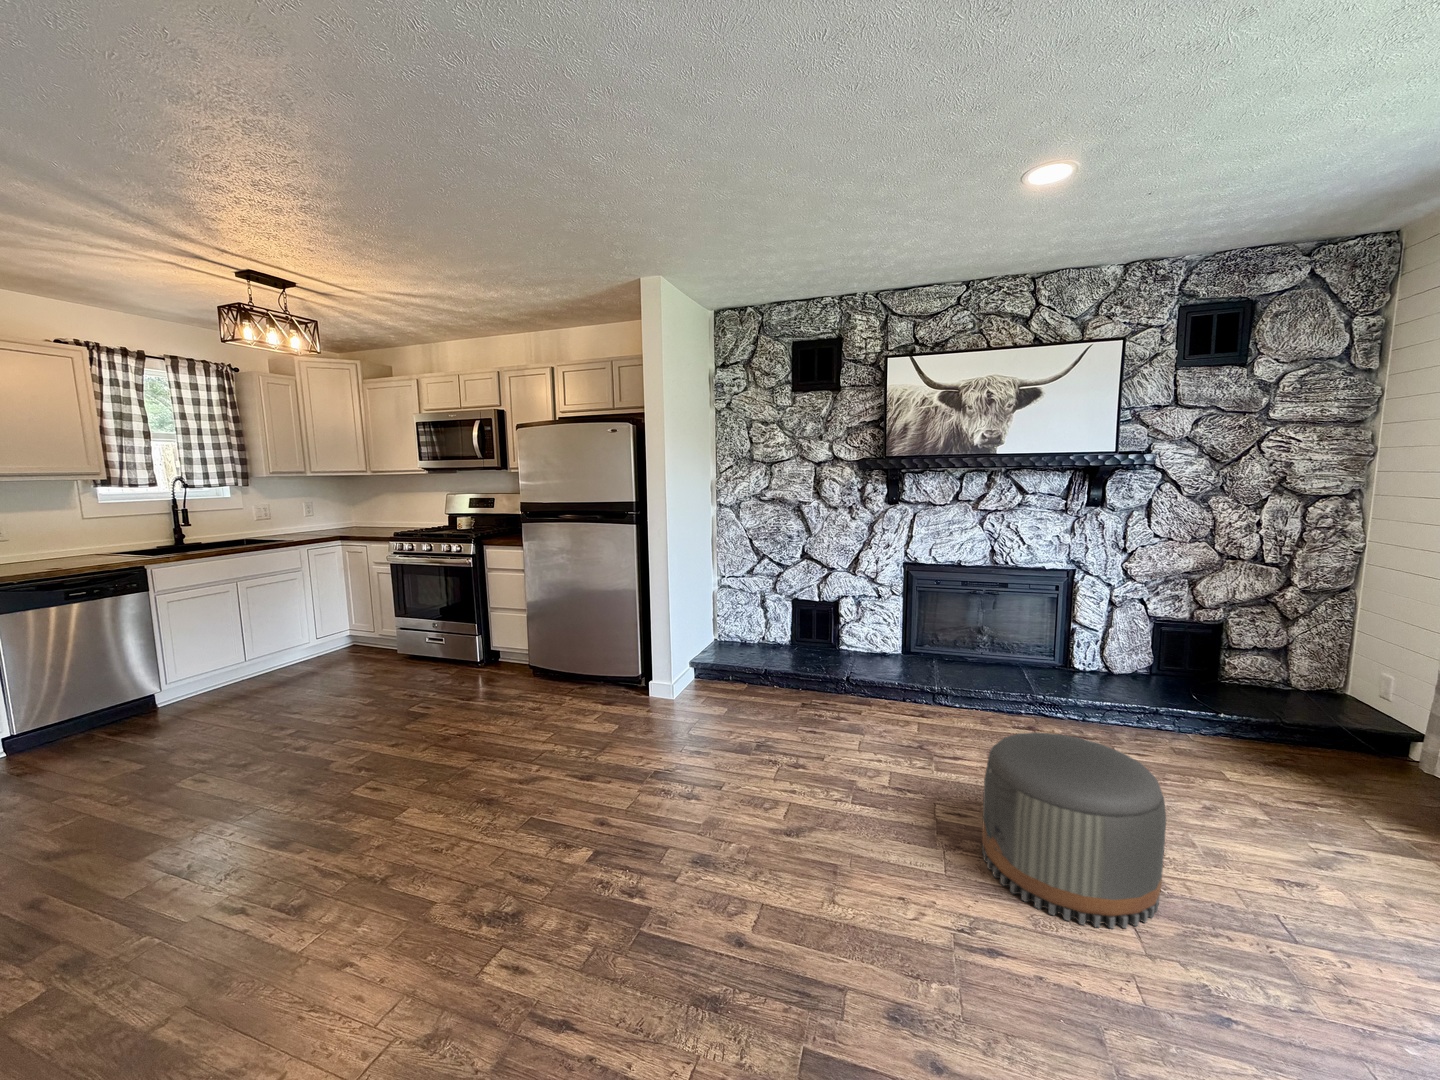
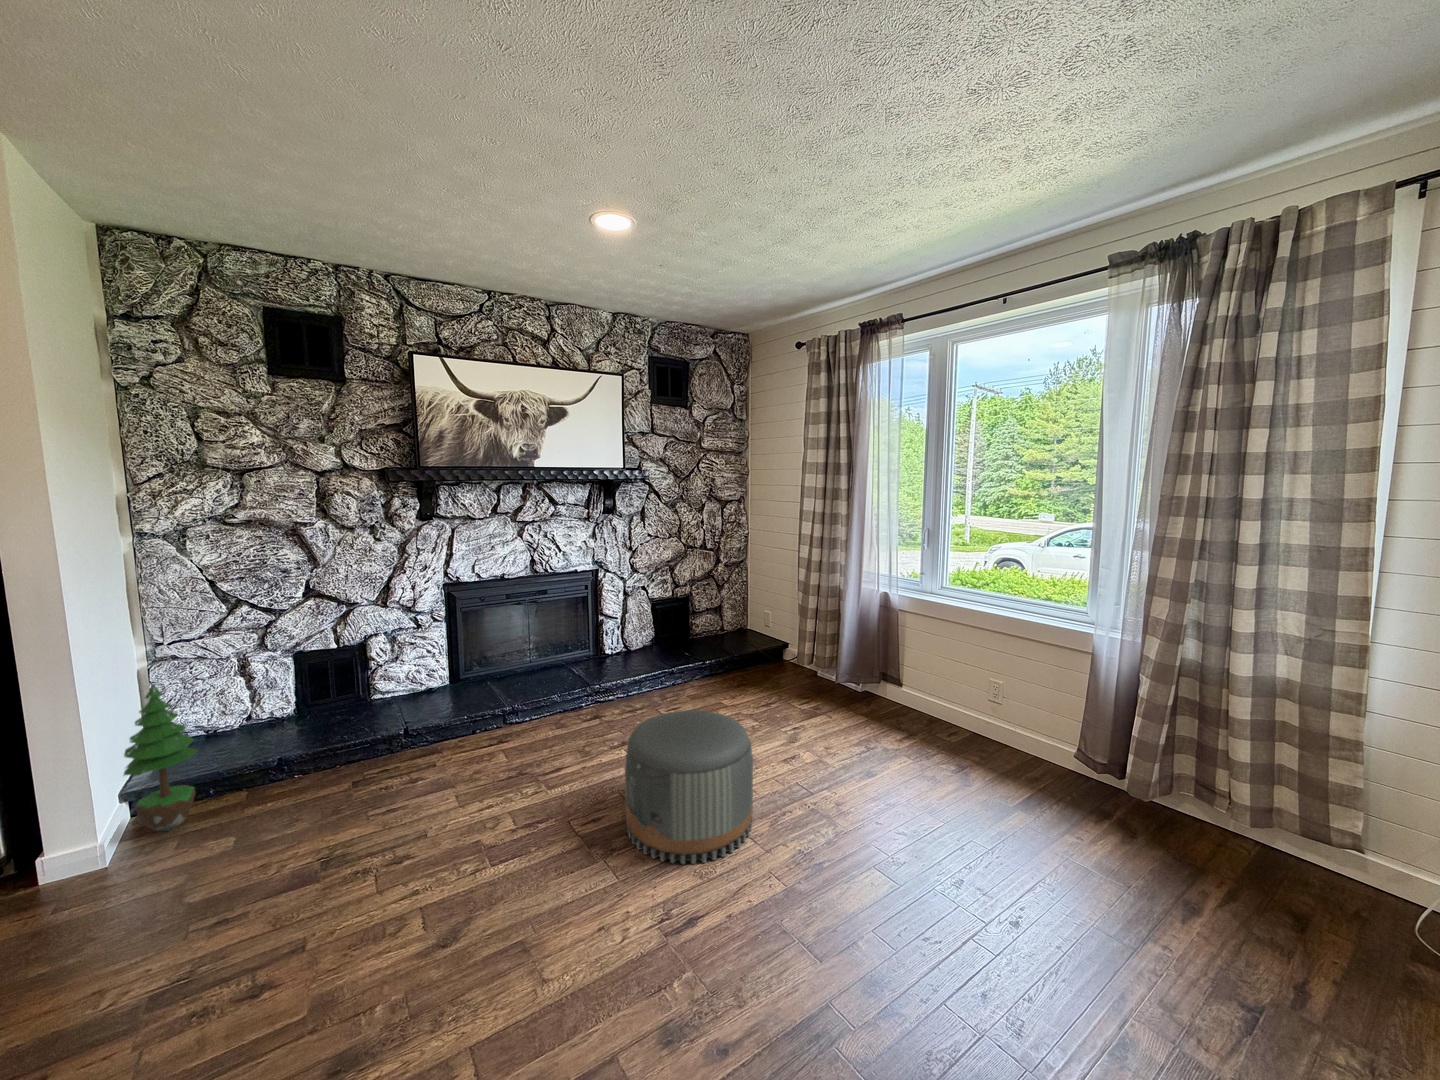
potted tree: none [686,596,721,693] -> present [124,684,198,831]

